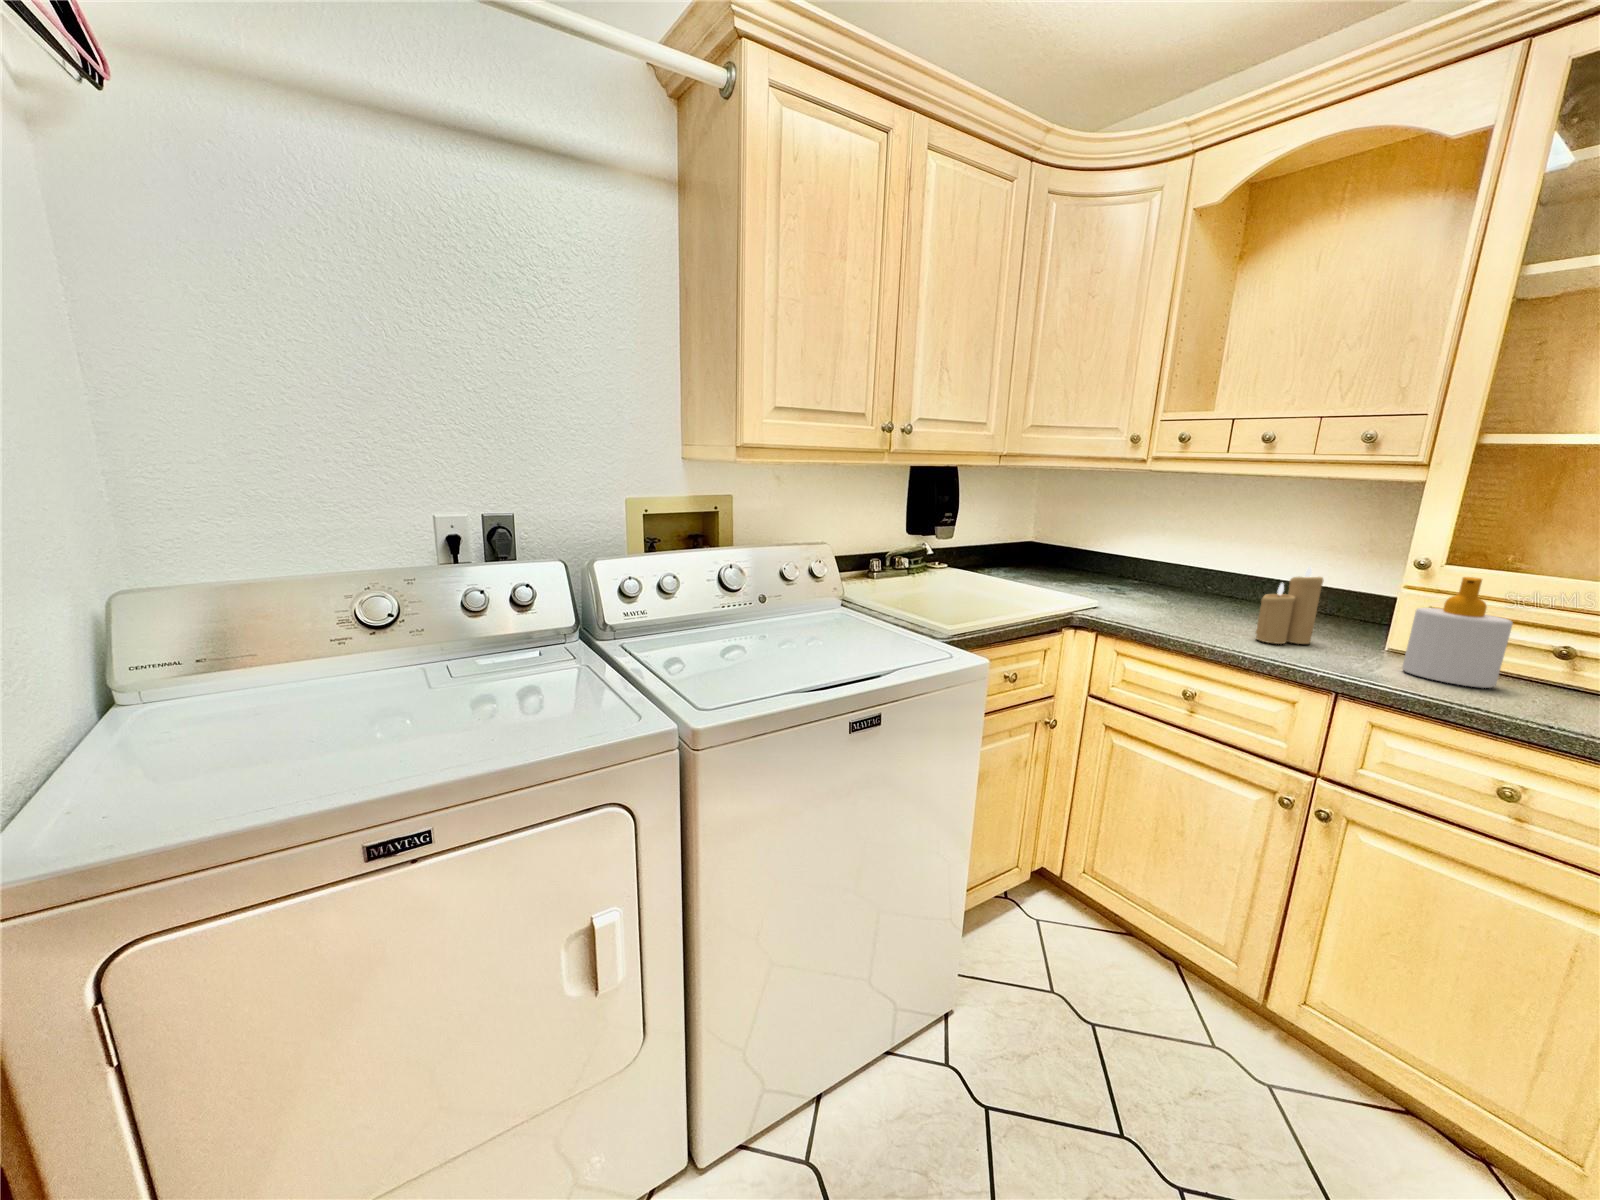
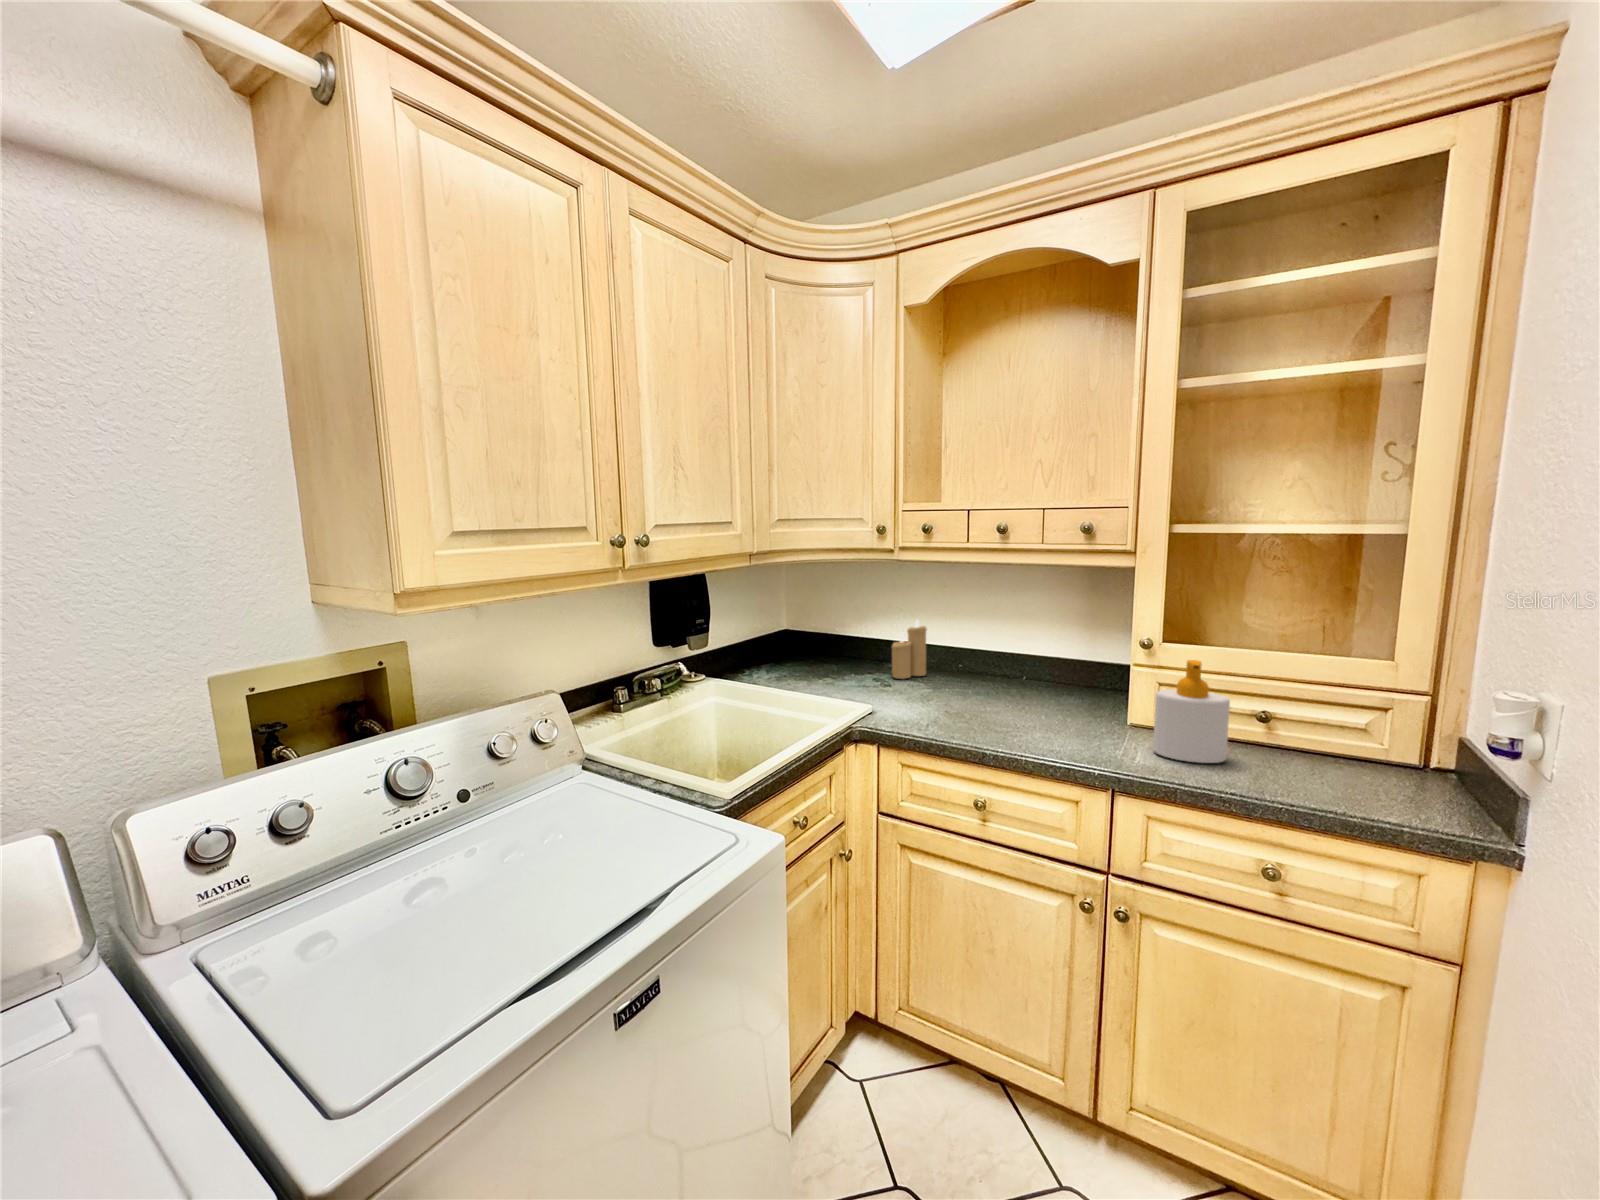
candle: present [1256,567,1324,644] -> present [892,620,927,679]

